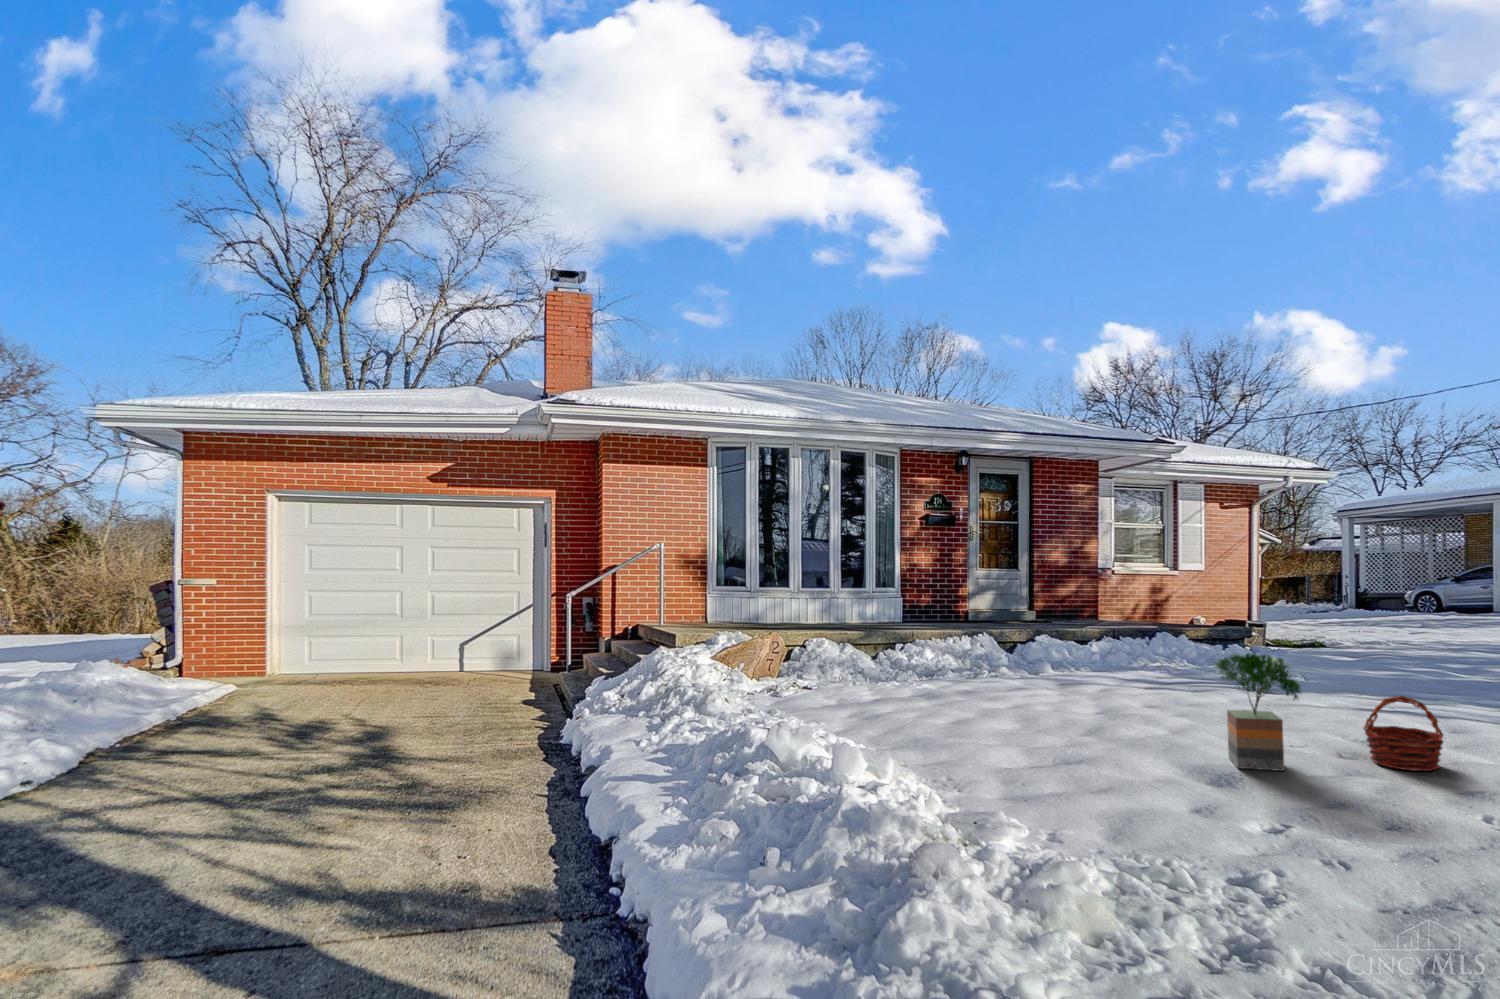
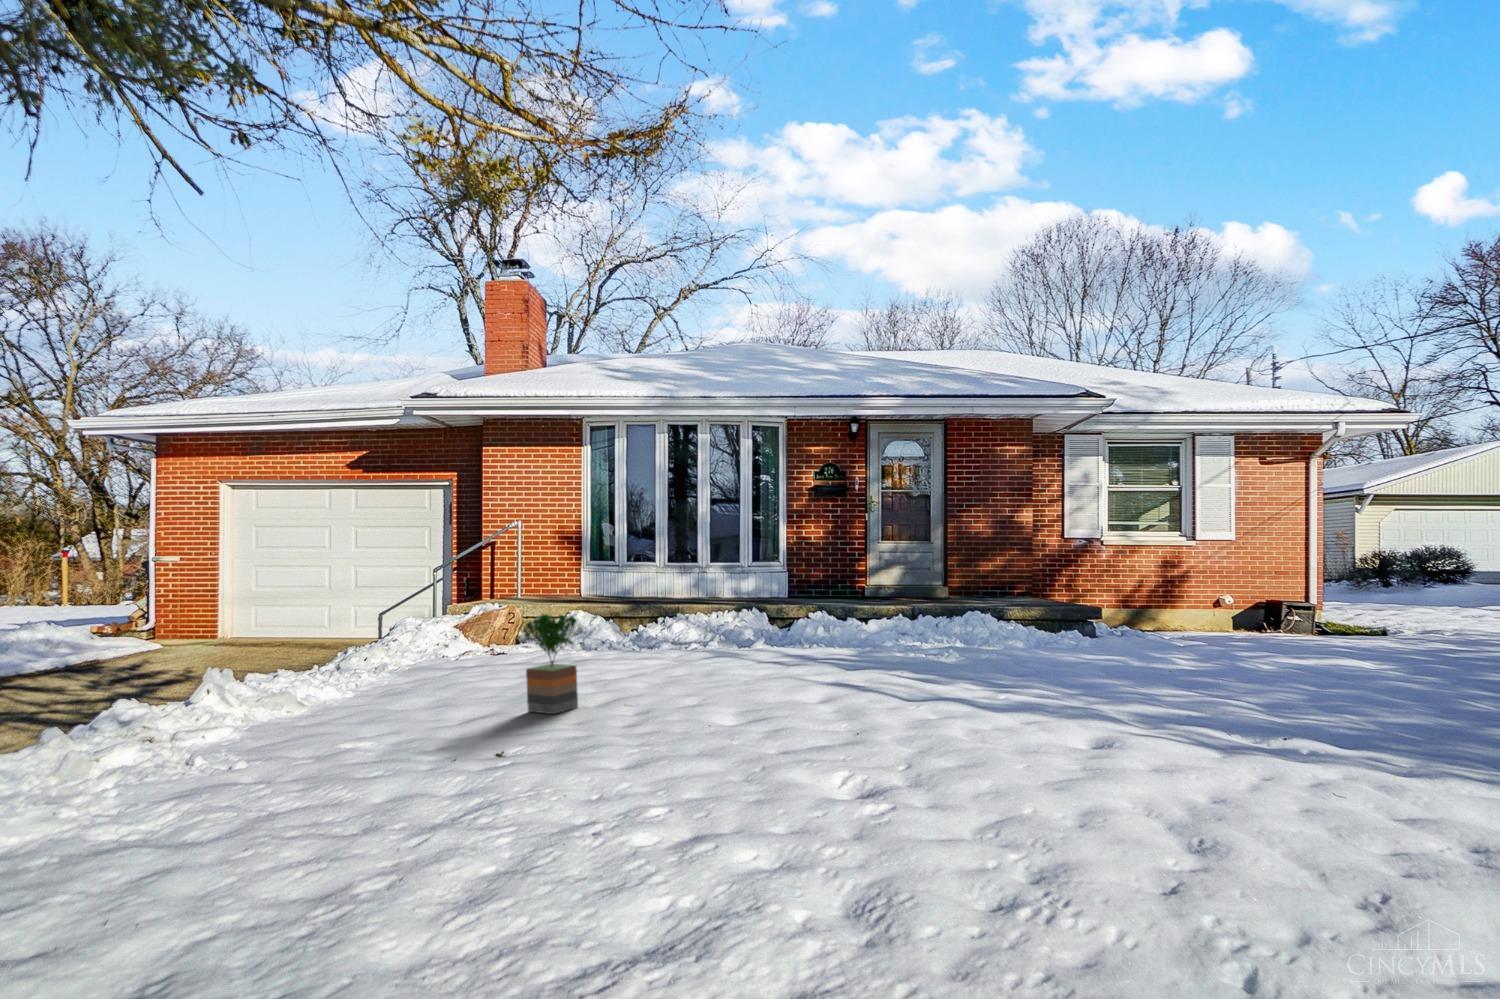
basket: present [1363,696,1443,771] -> none [630,652,688,718]

